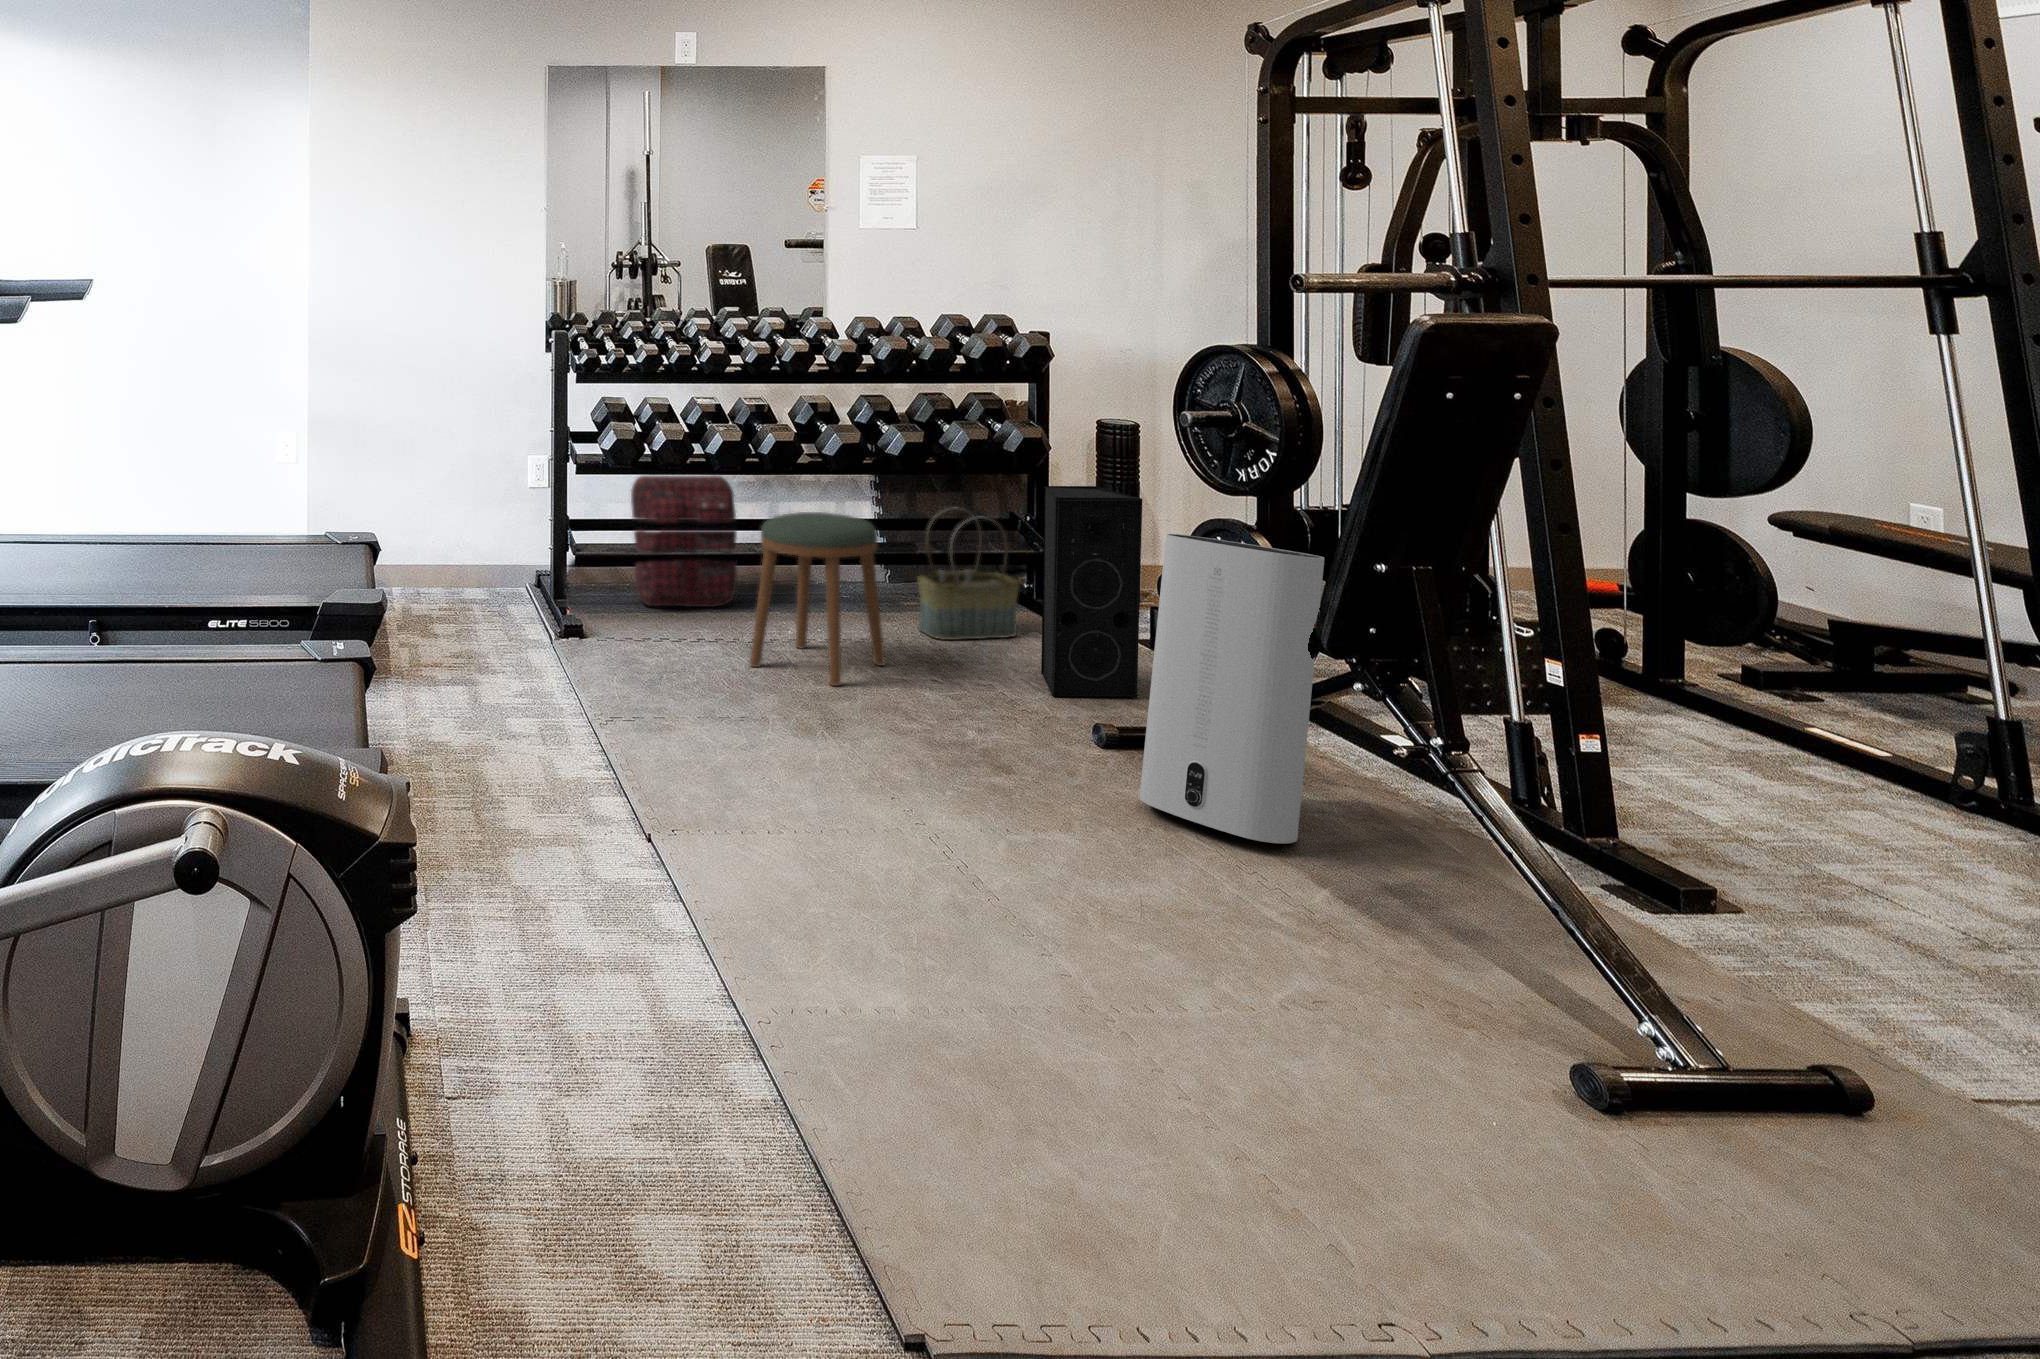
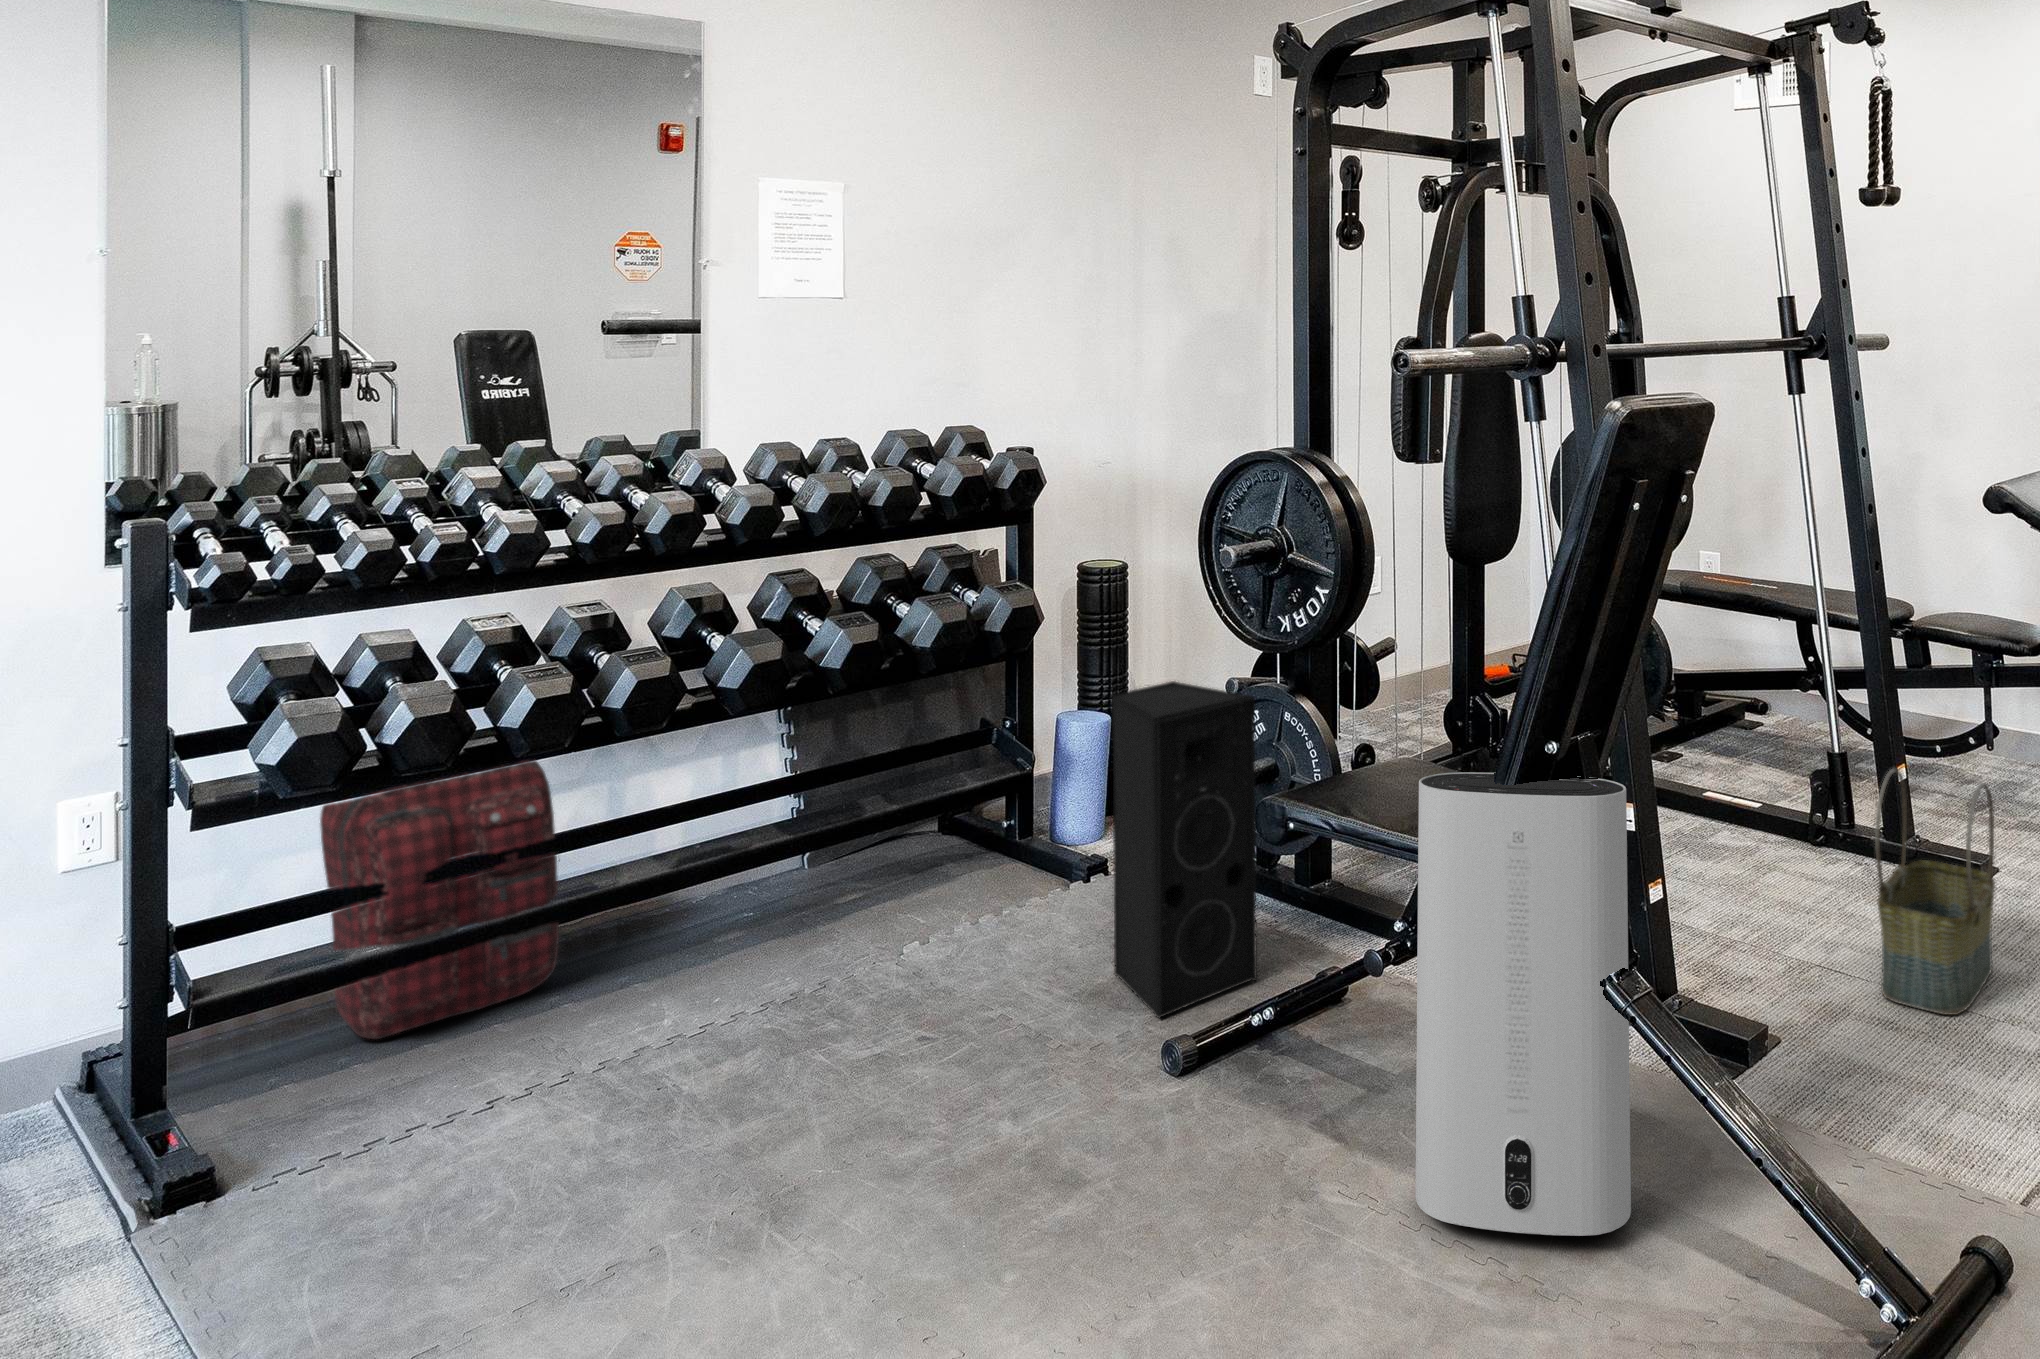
basket: present [917,507,1020,640] -> present [1875,769,1995,1015]
stool: present [749,512,885,686] -> none [650,801,889,1137]

